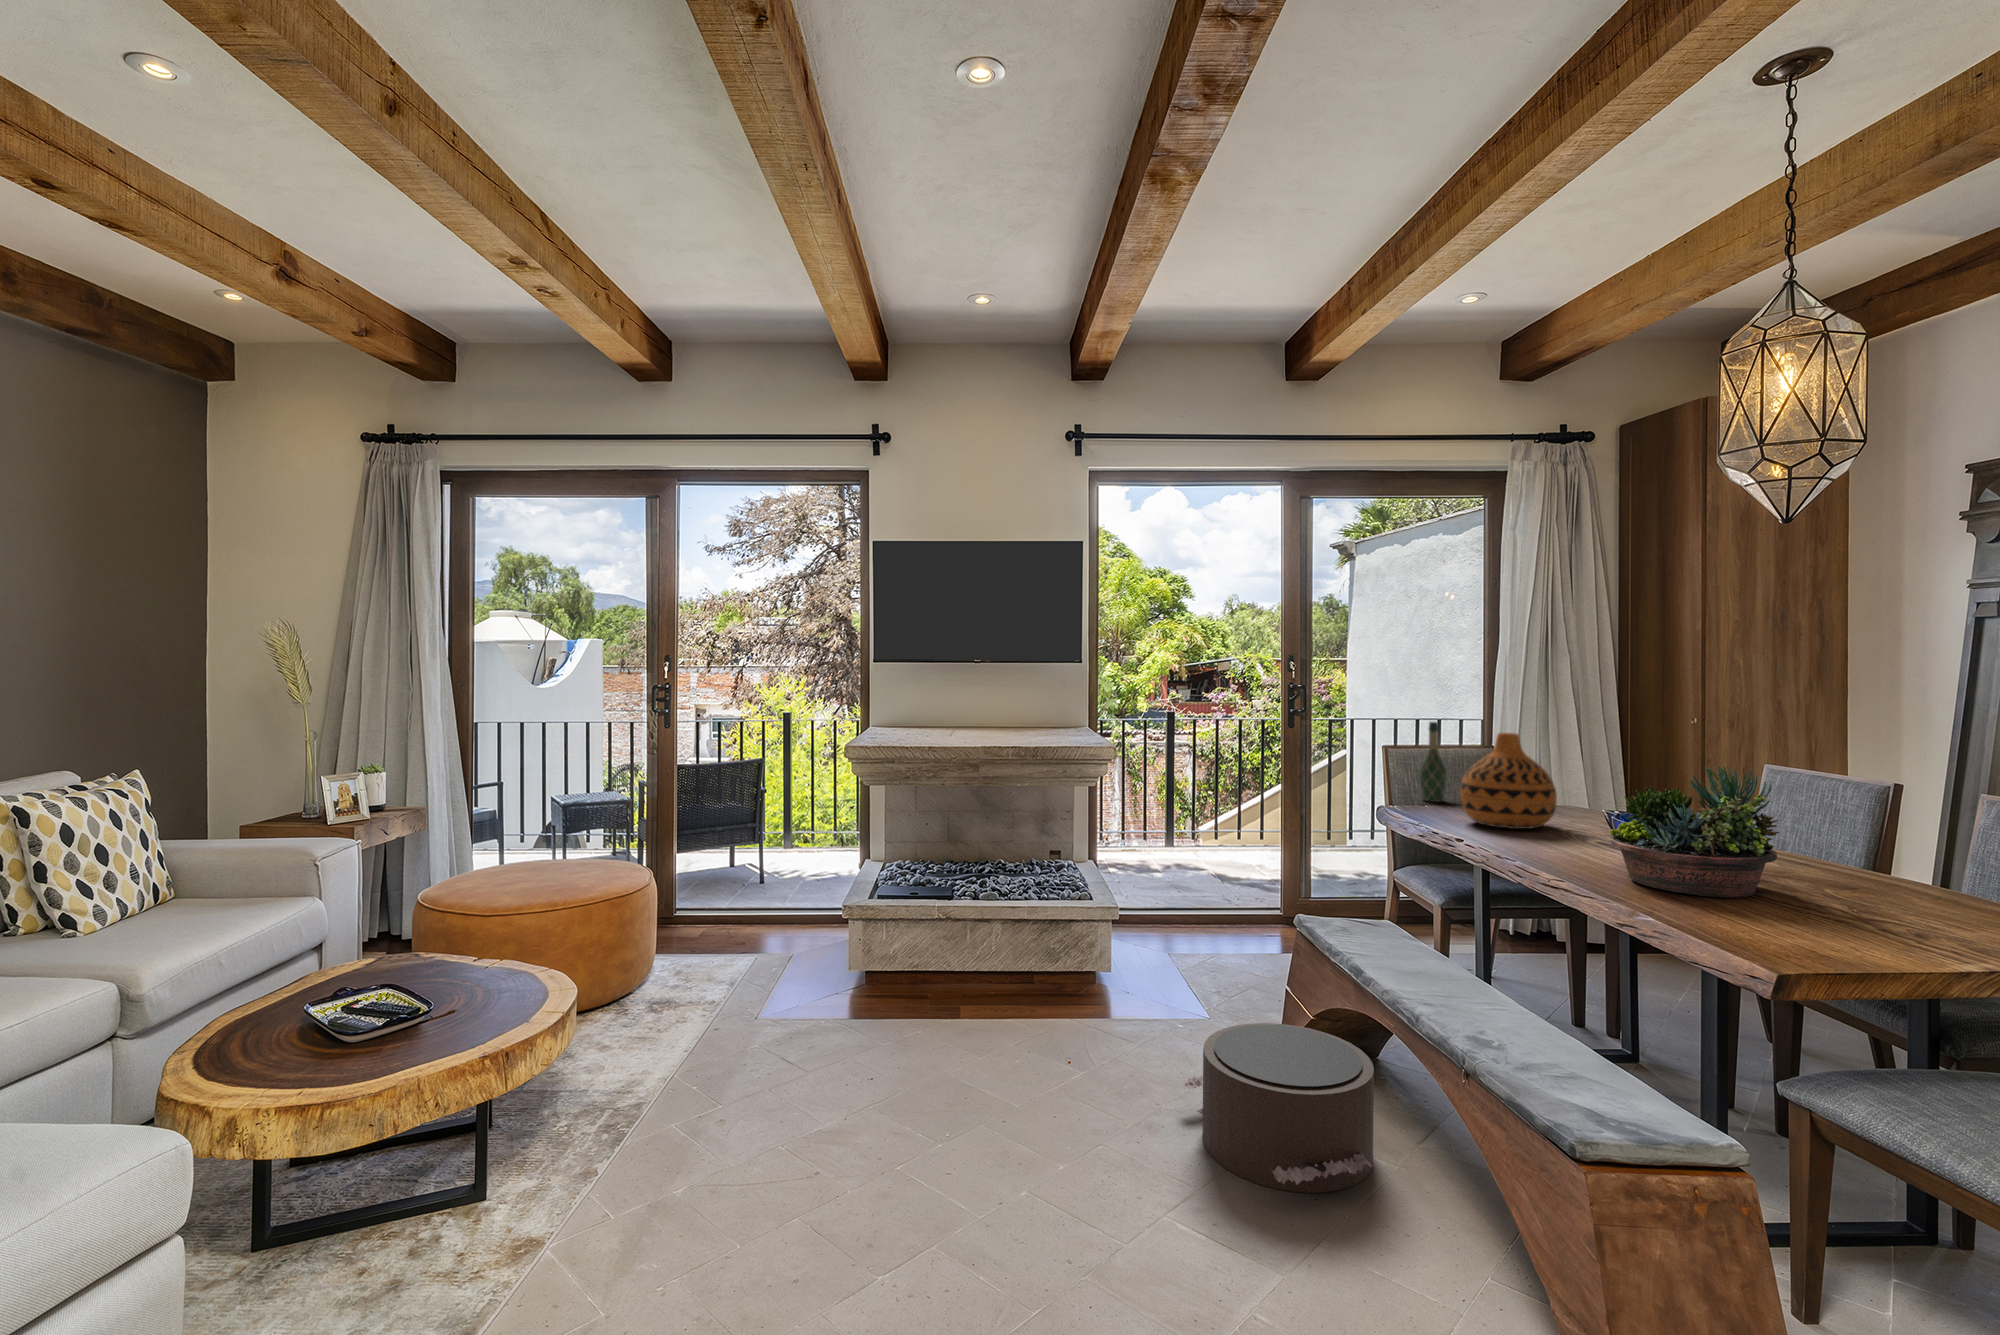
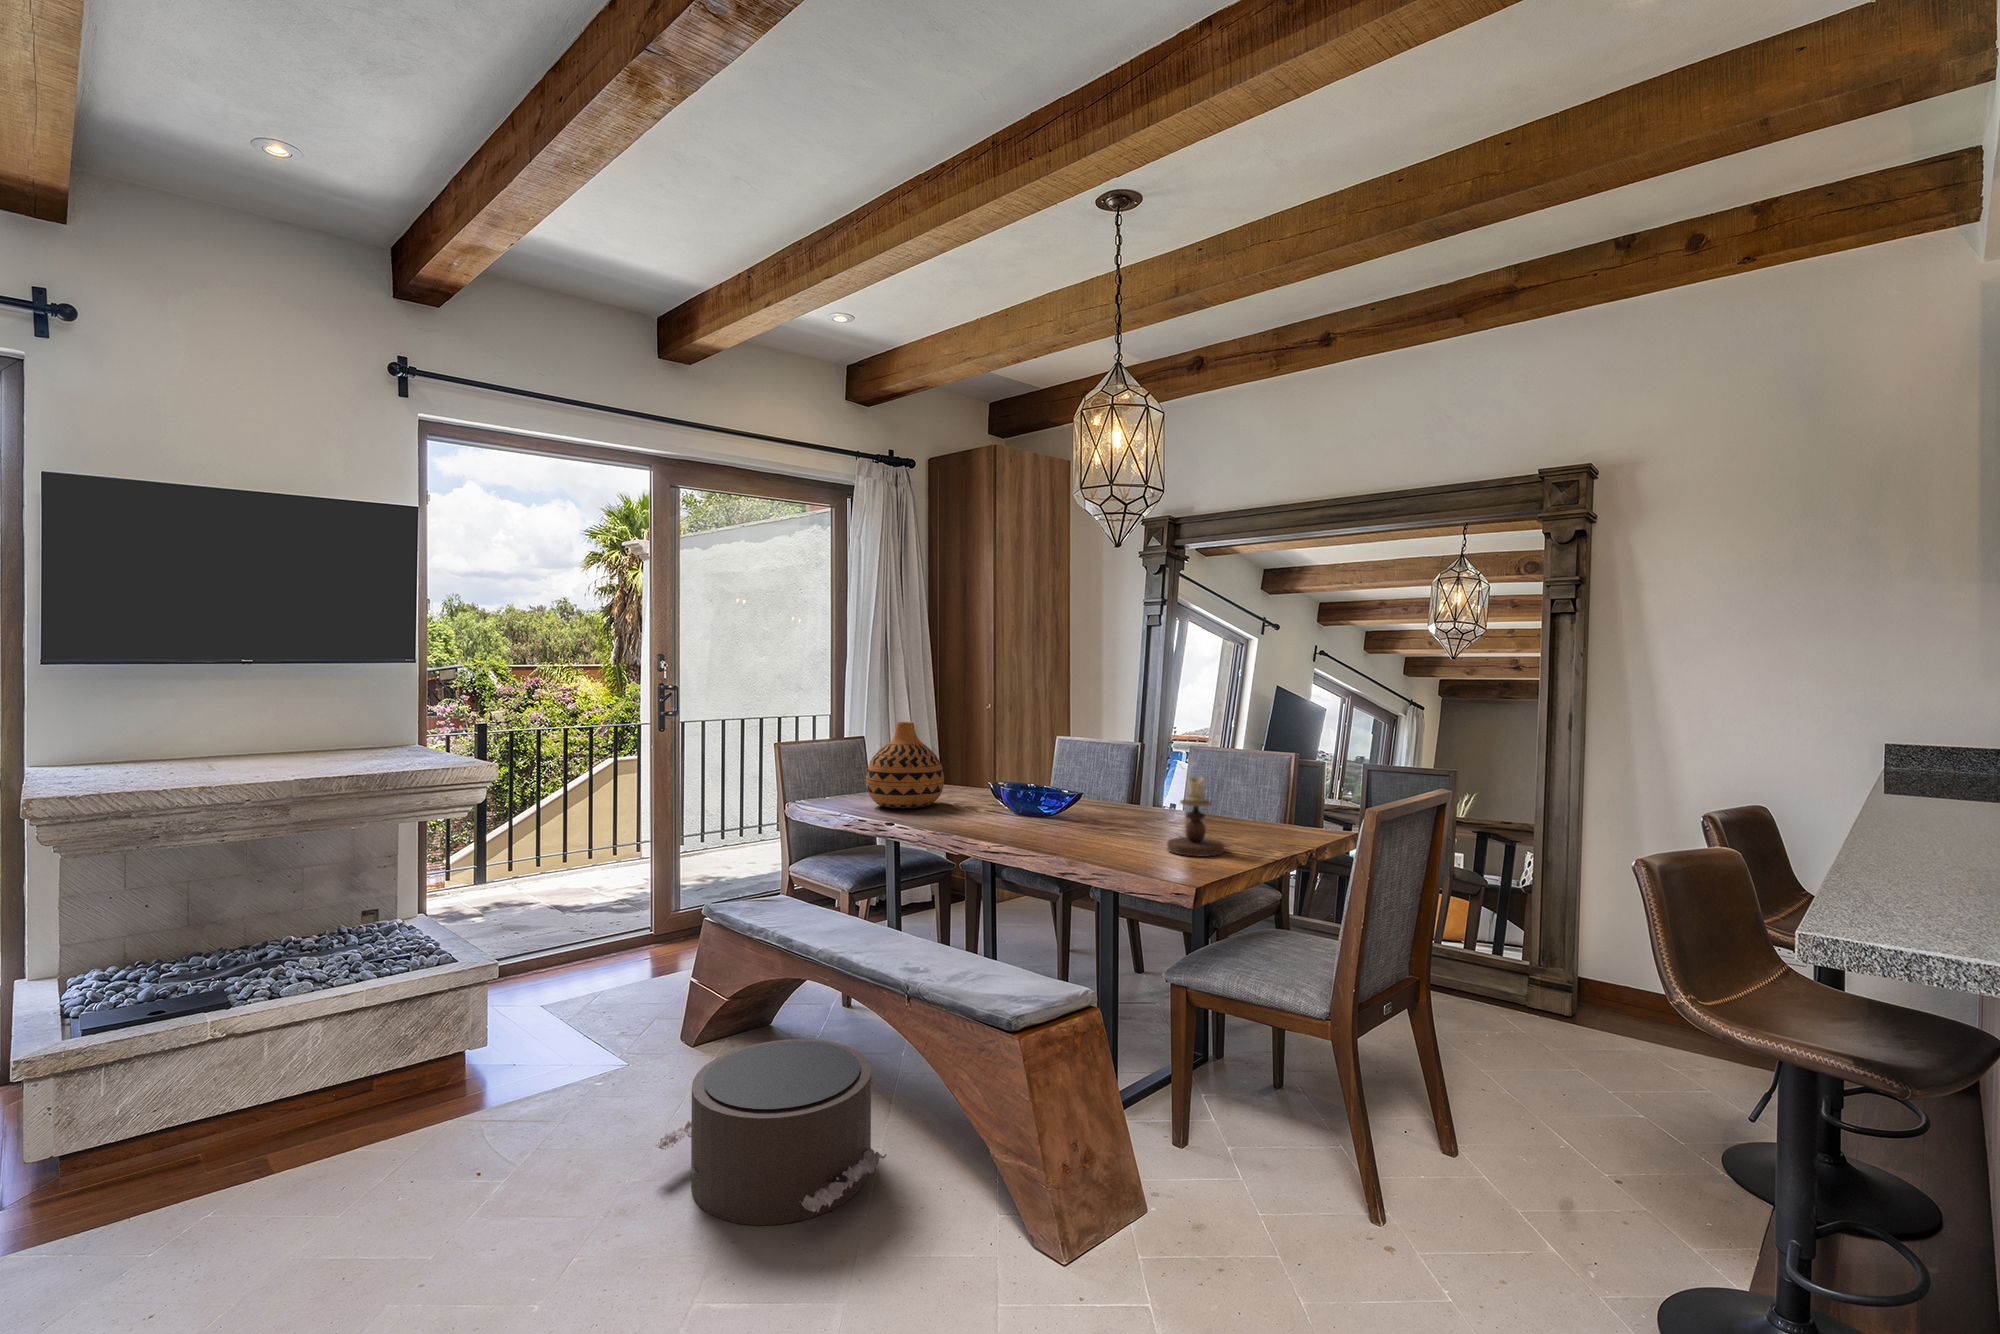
wine bottle: present [1419,722,1447,802] -> none [810,716,835,792]
succulent planter: present [1610,766,1780,898] -> none [1022,736,1131,841]
candlestick: none [1806,831,1910,944] -> present [1167,777,1224,856]

